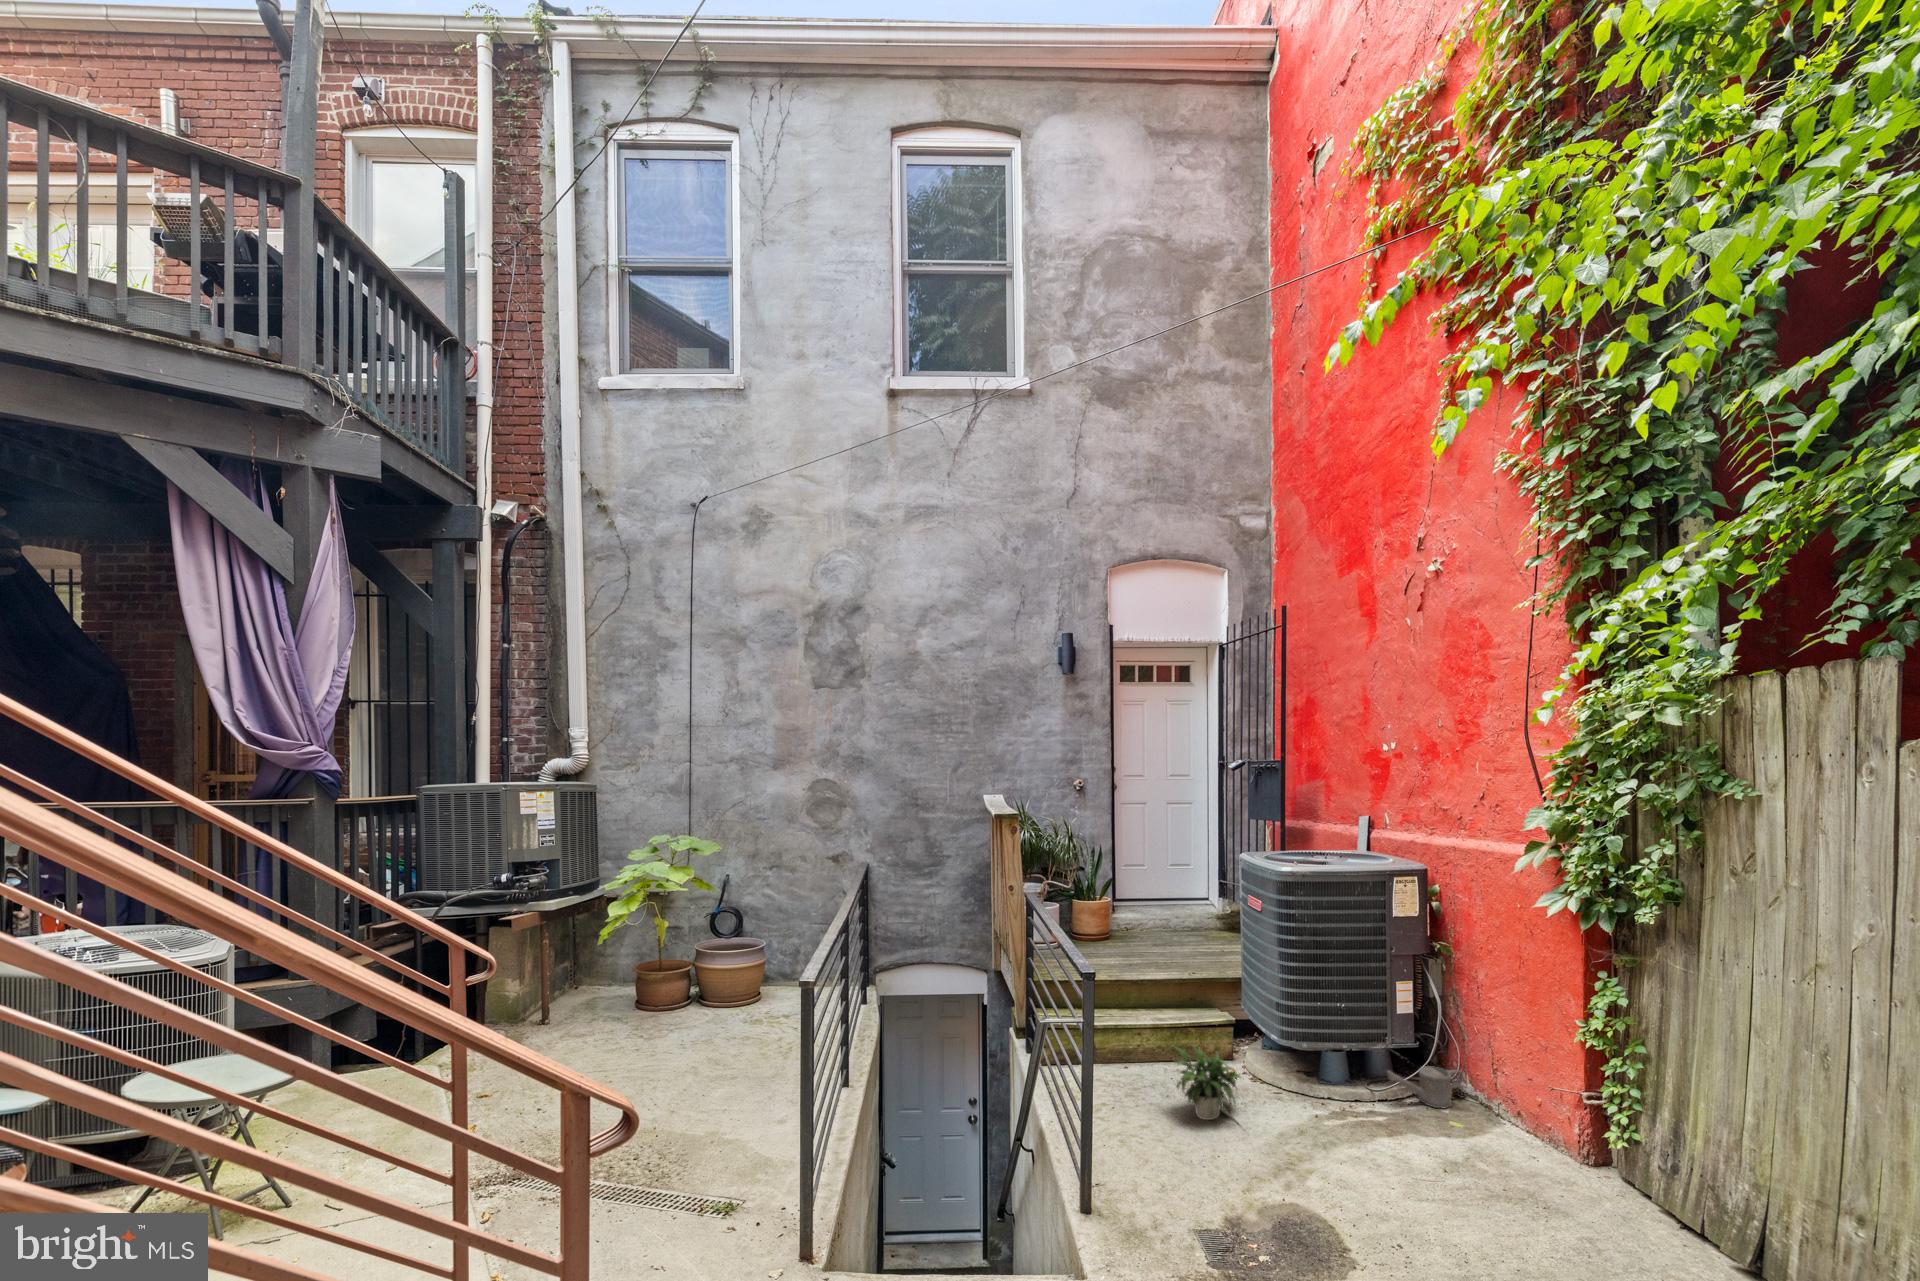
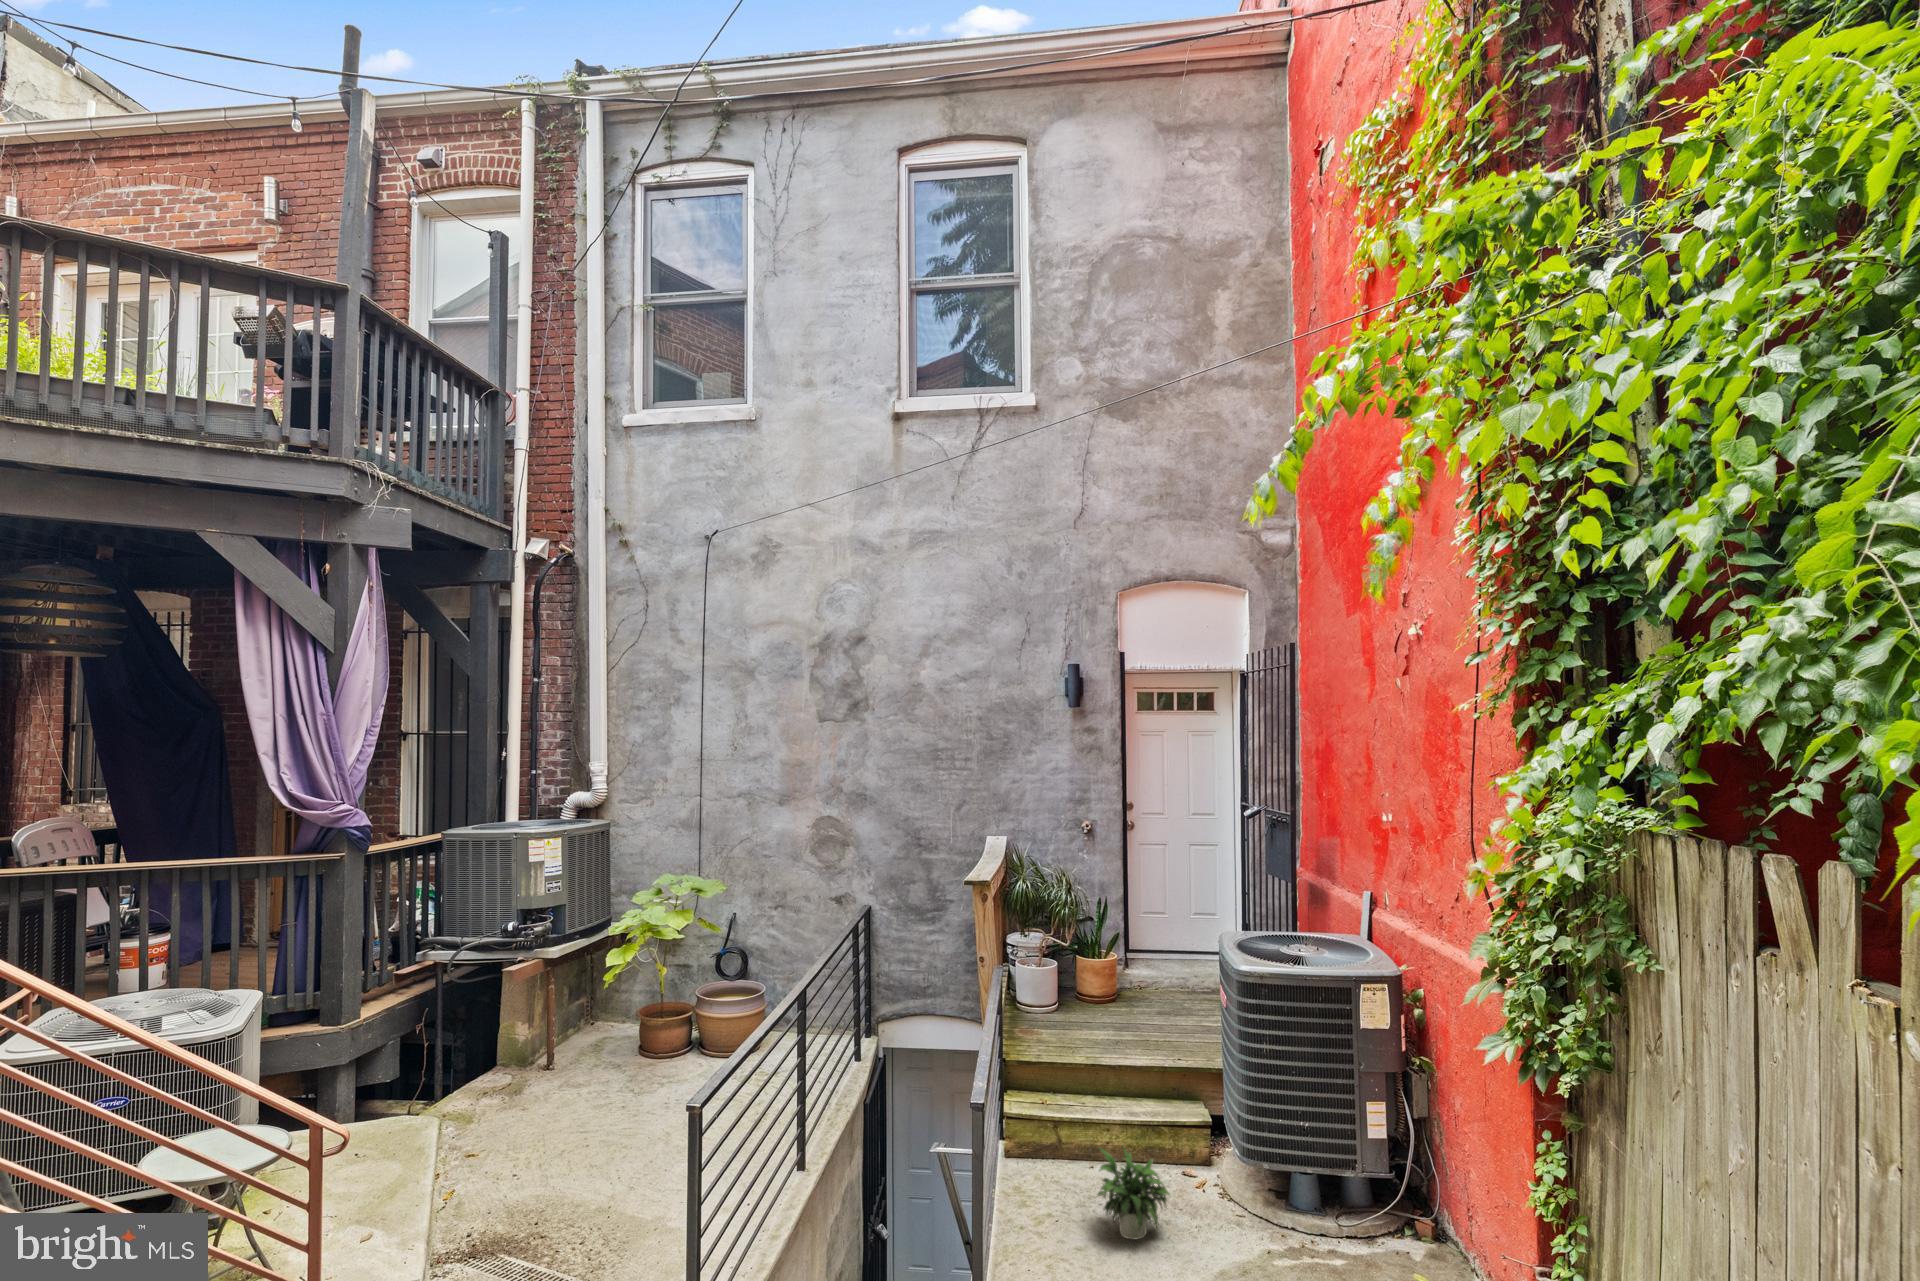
watering can: present [1387,1066,1463,1108] -> none [1348,1202,1448,1258]

